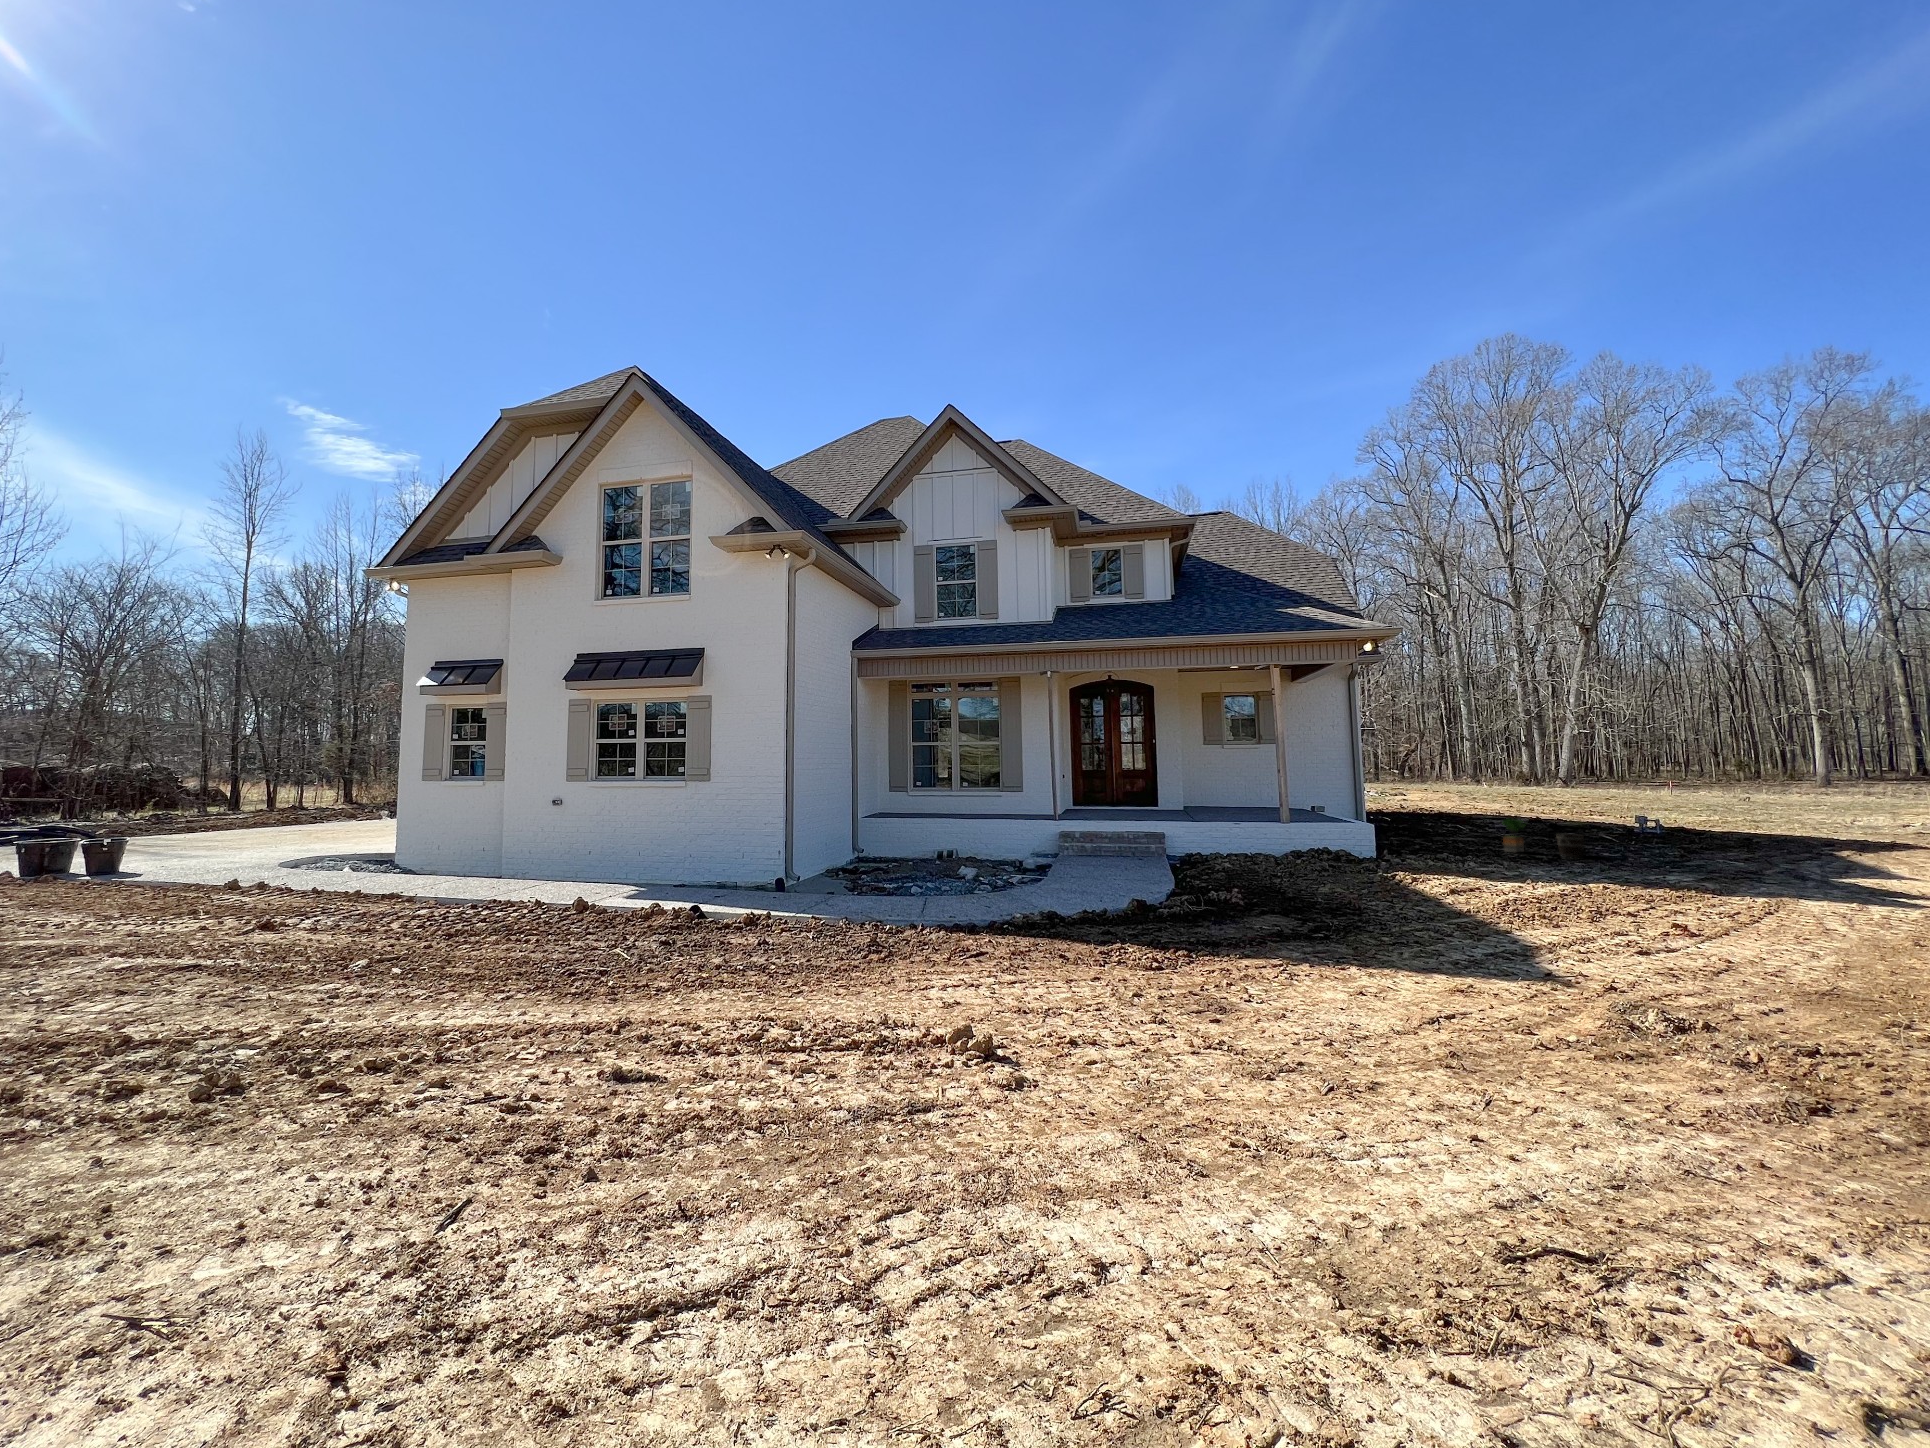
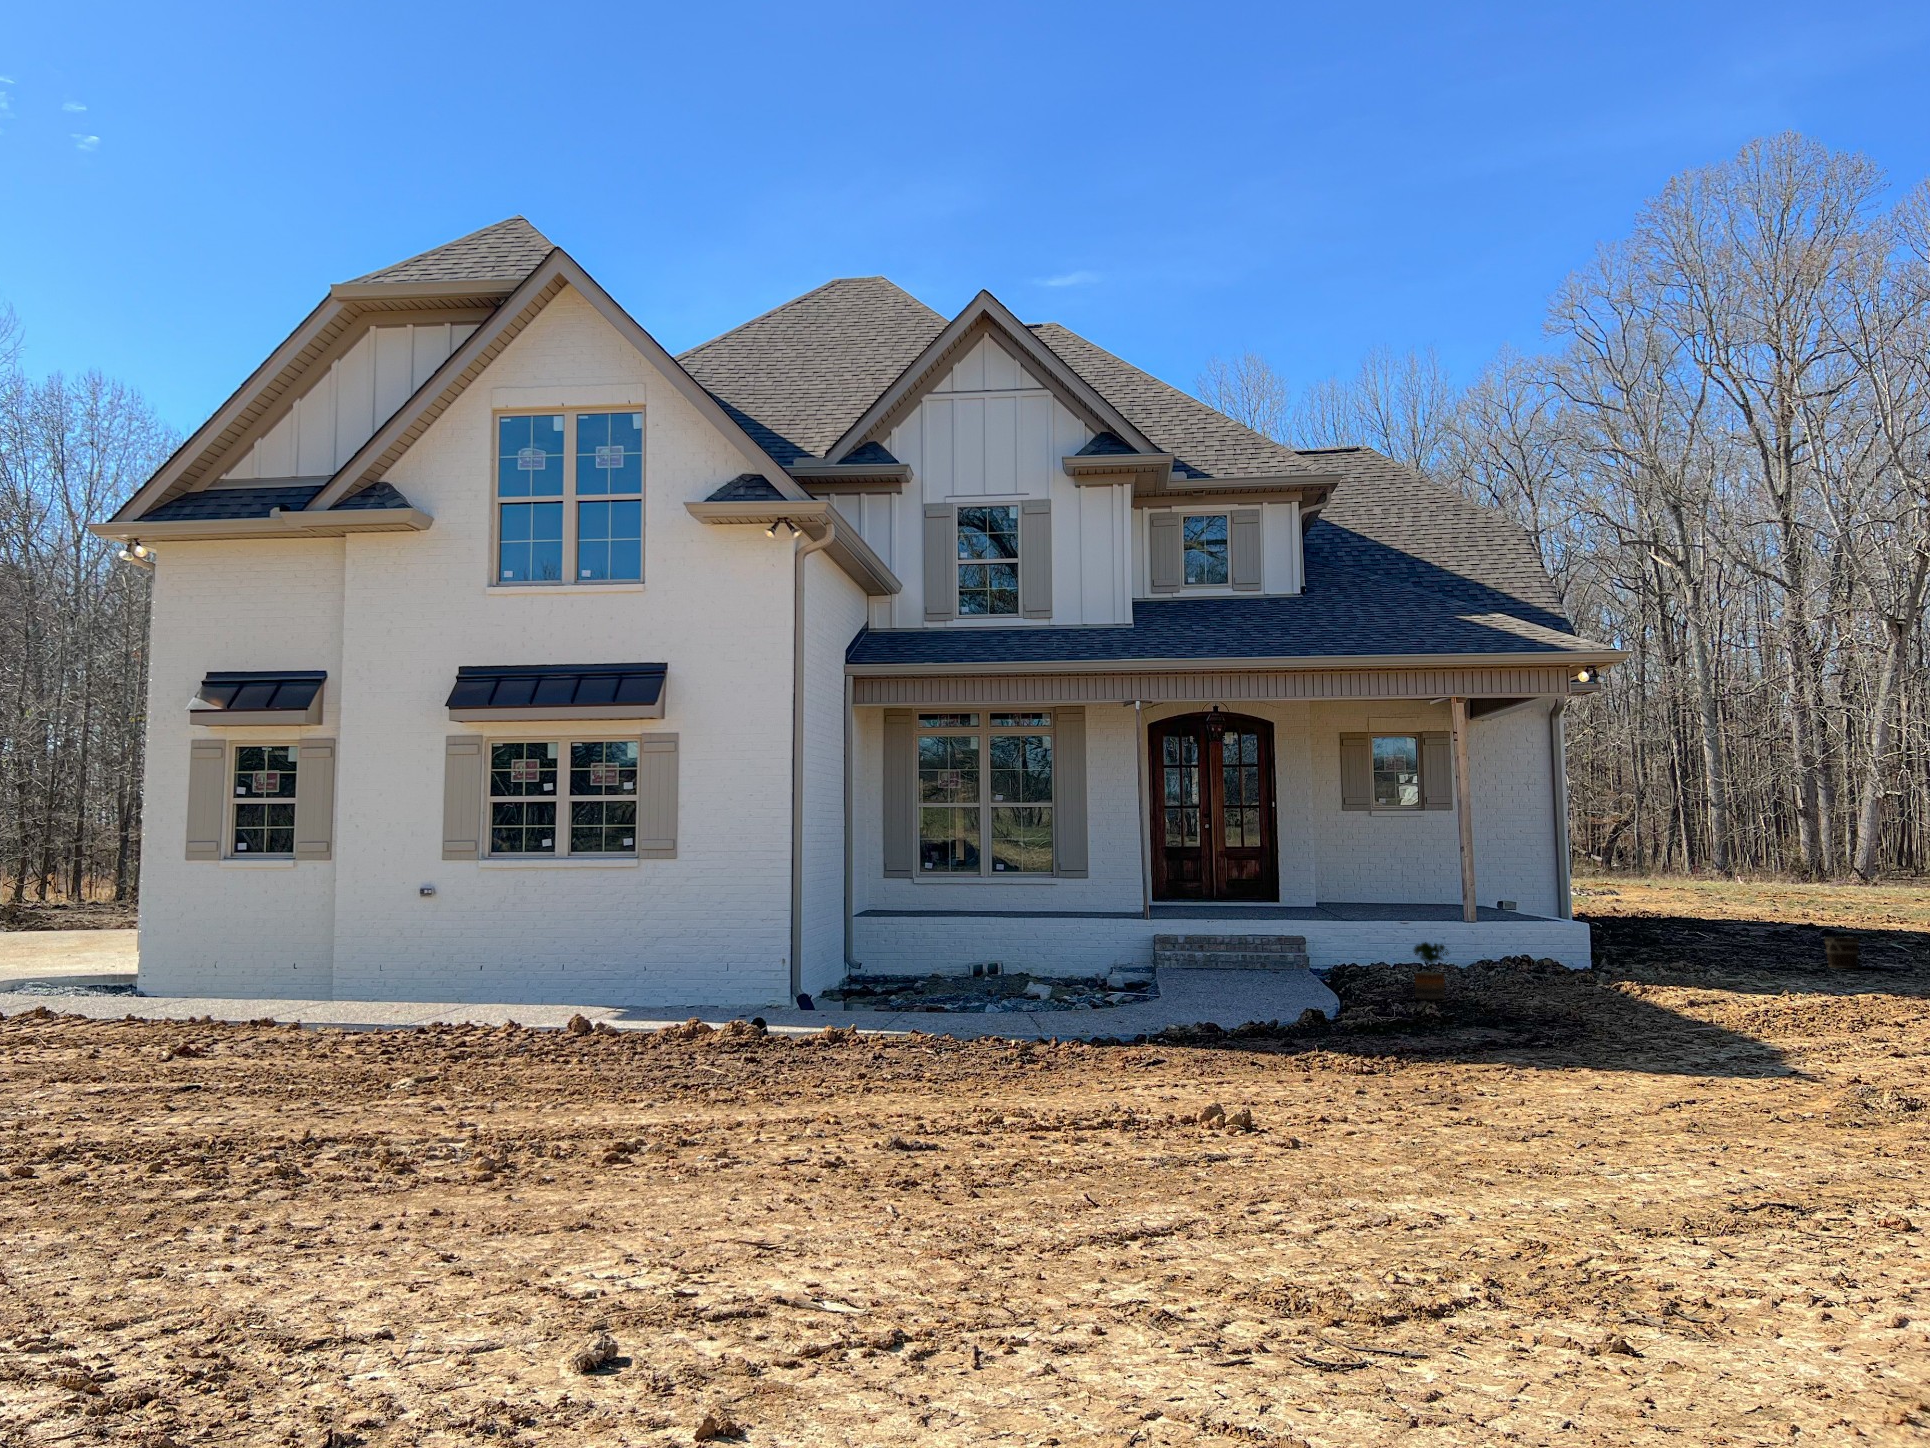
potted tree: present [1502,819,1526,852] -> present [1414,942,1449,1000]

